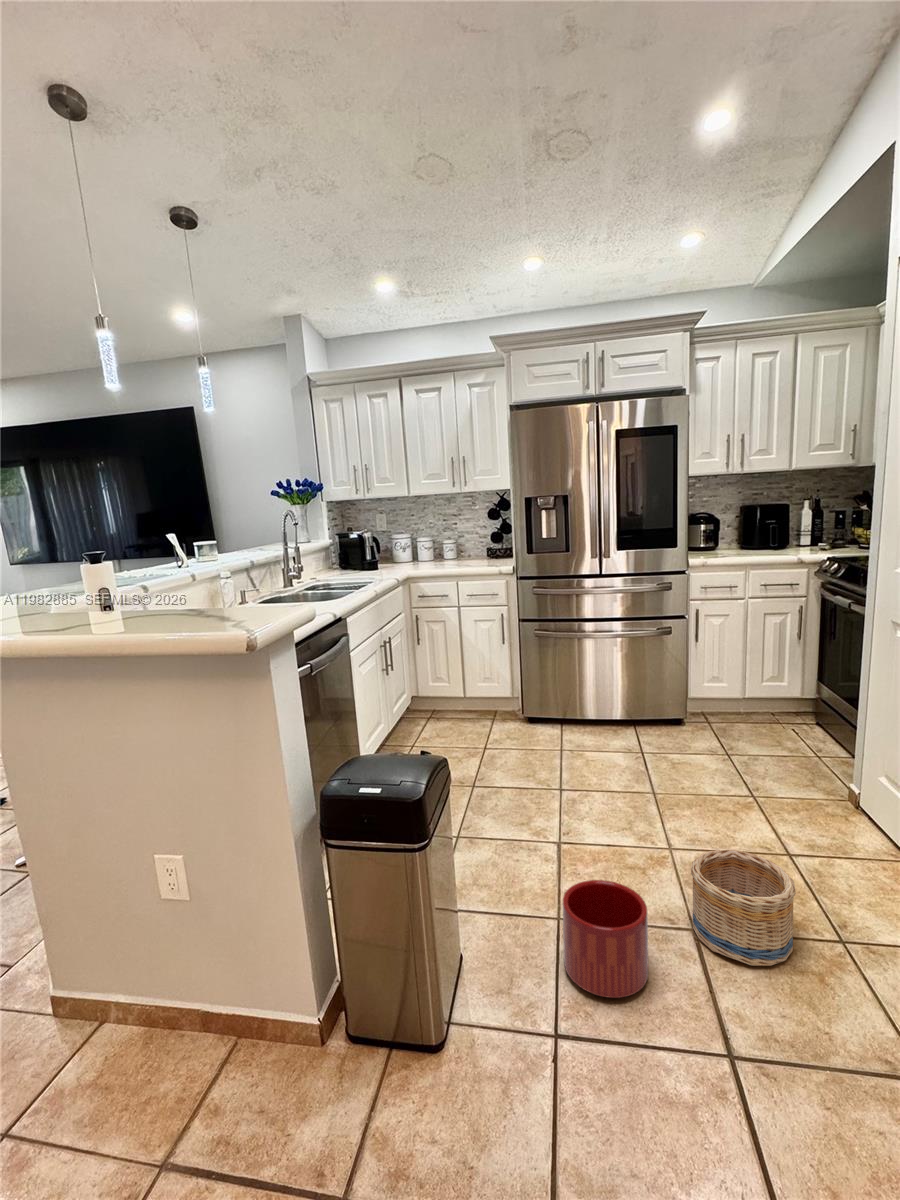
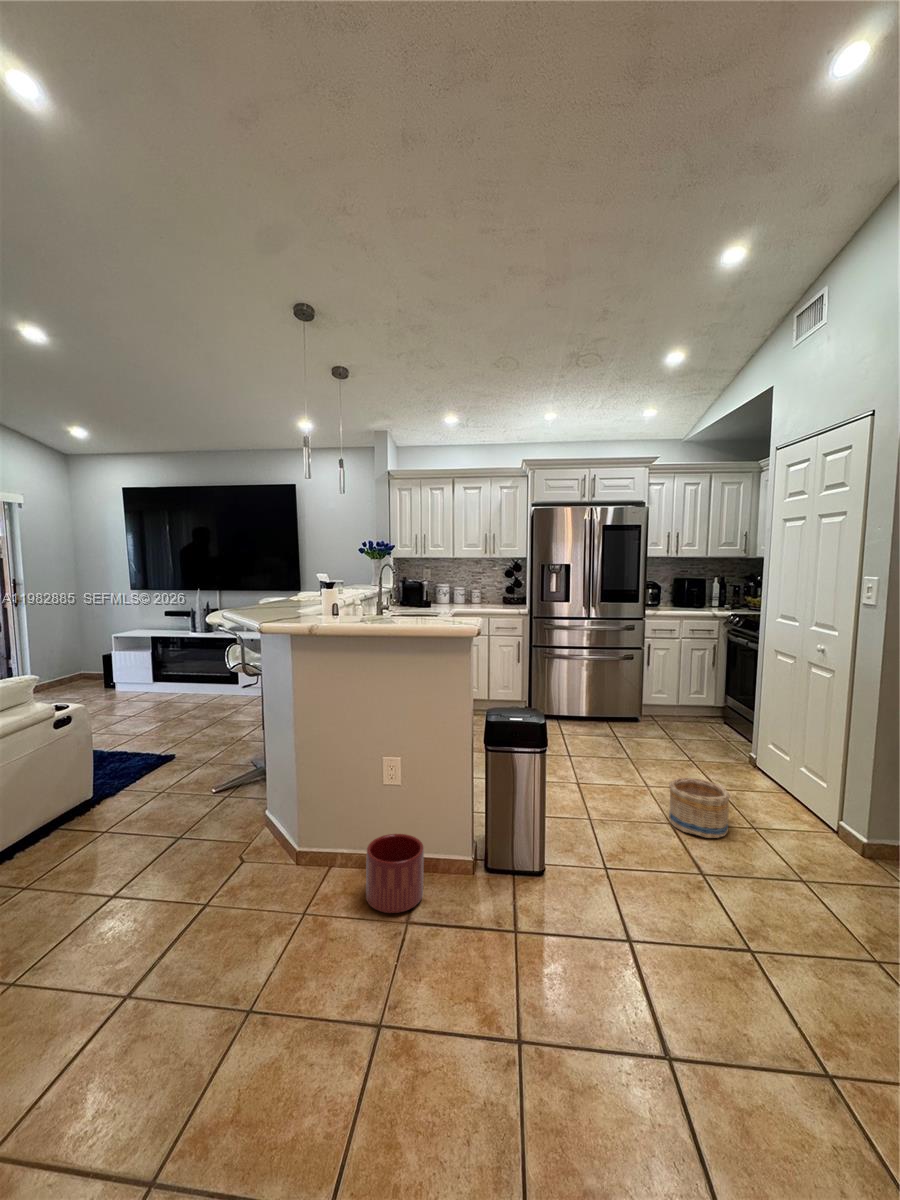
planter: present [563,880,648,998] -> present [366,834,424,913]

